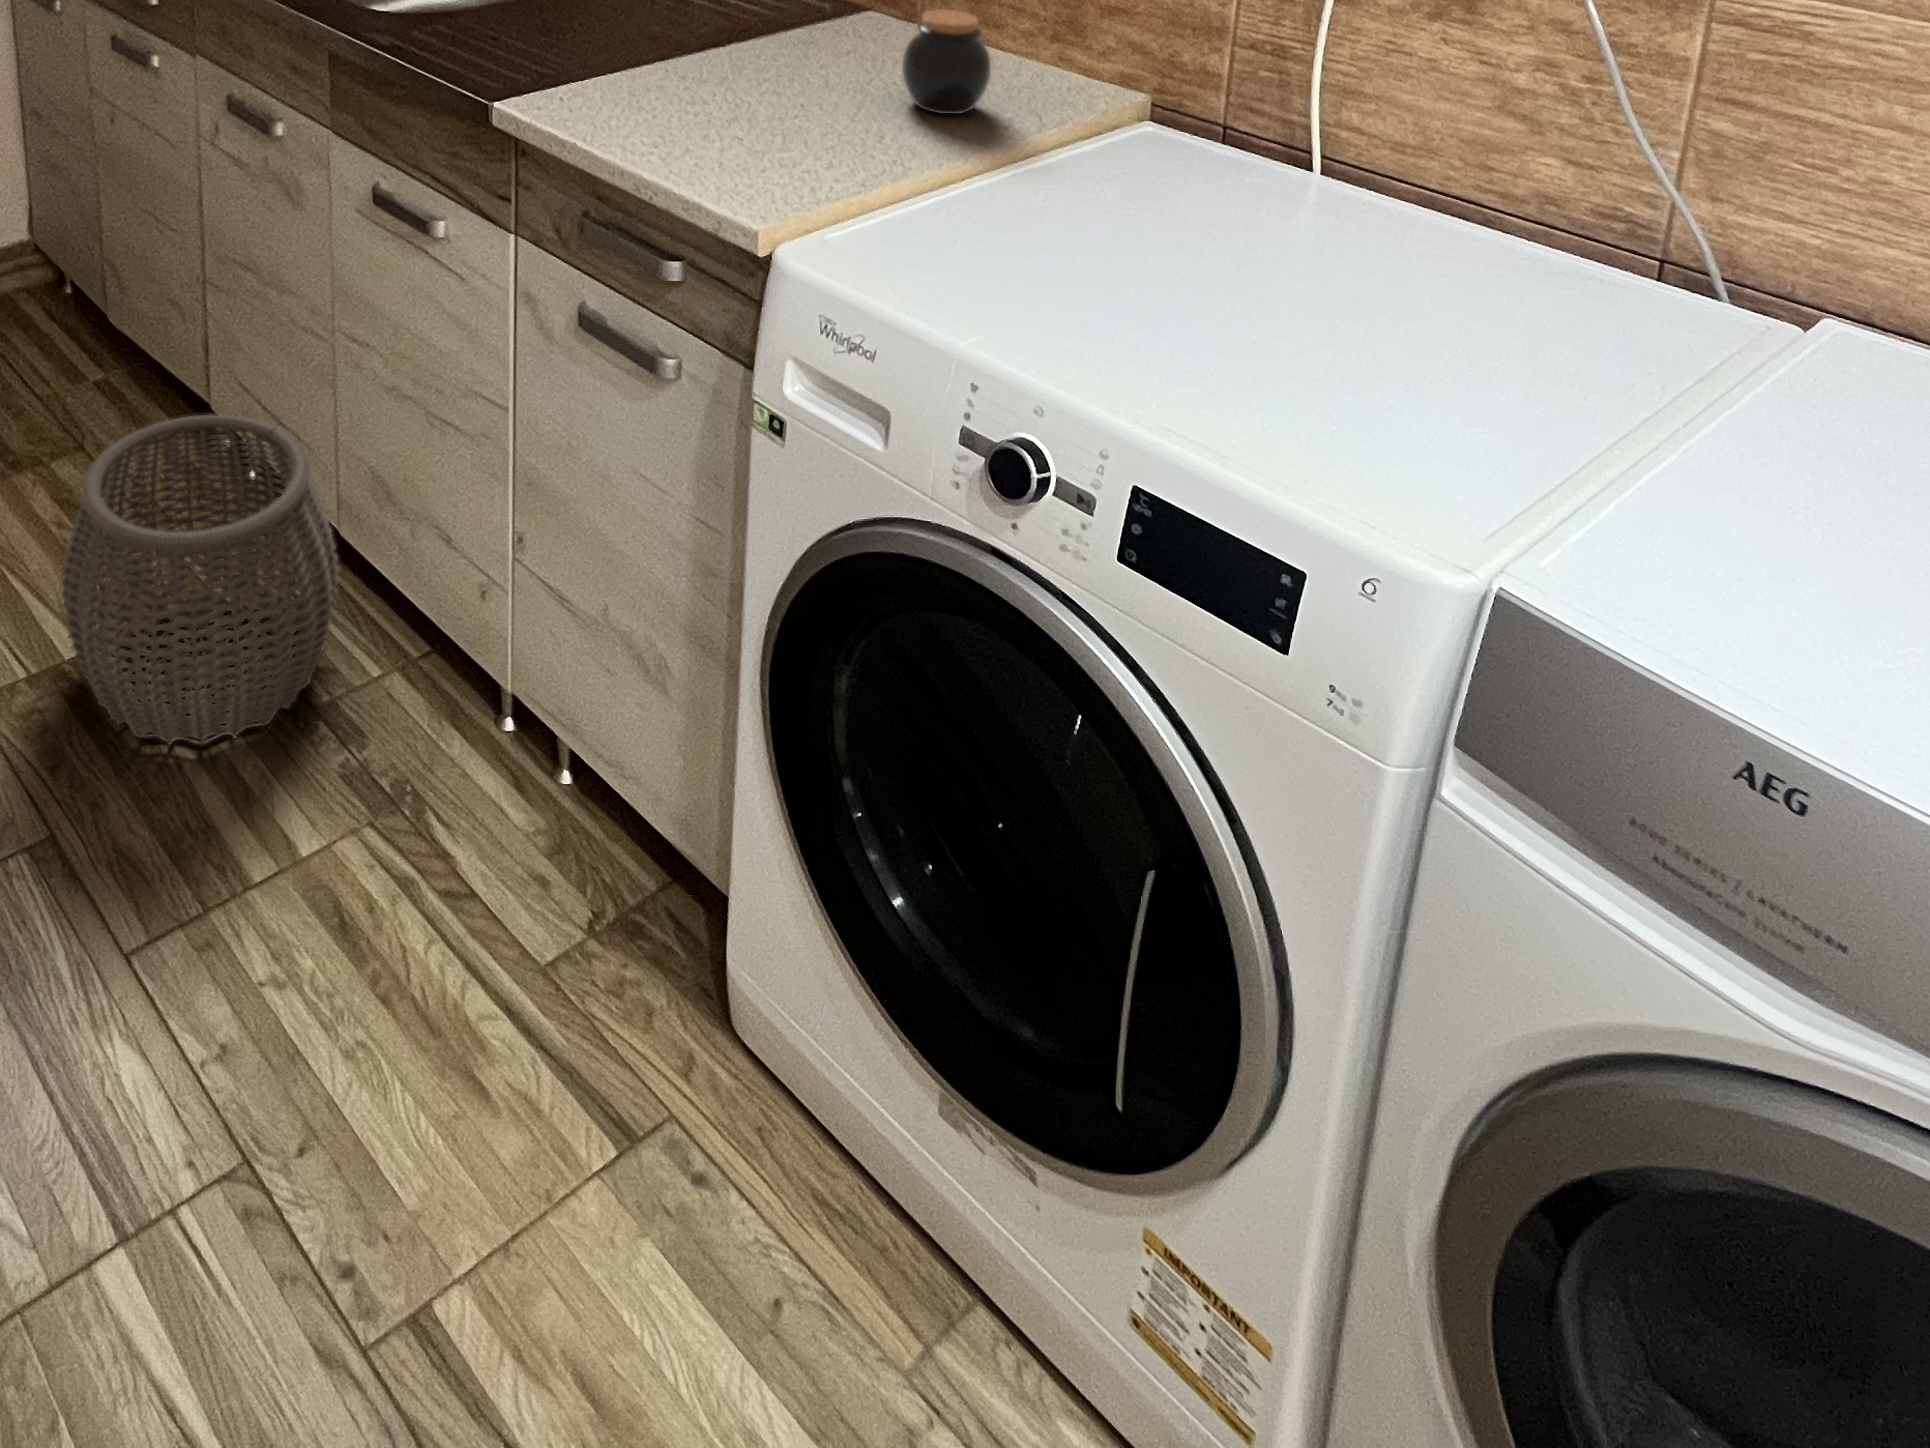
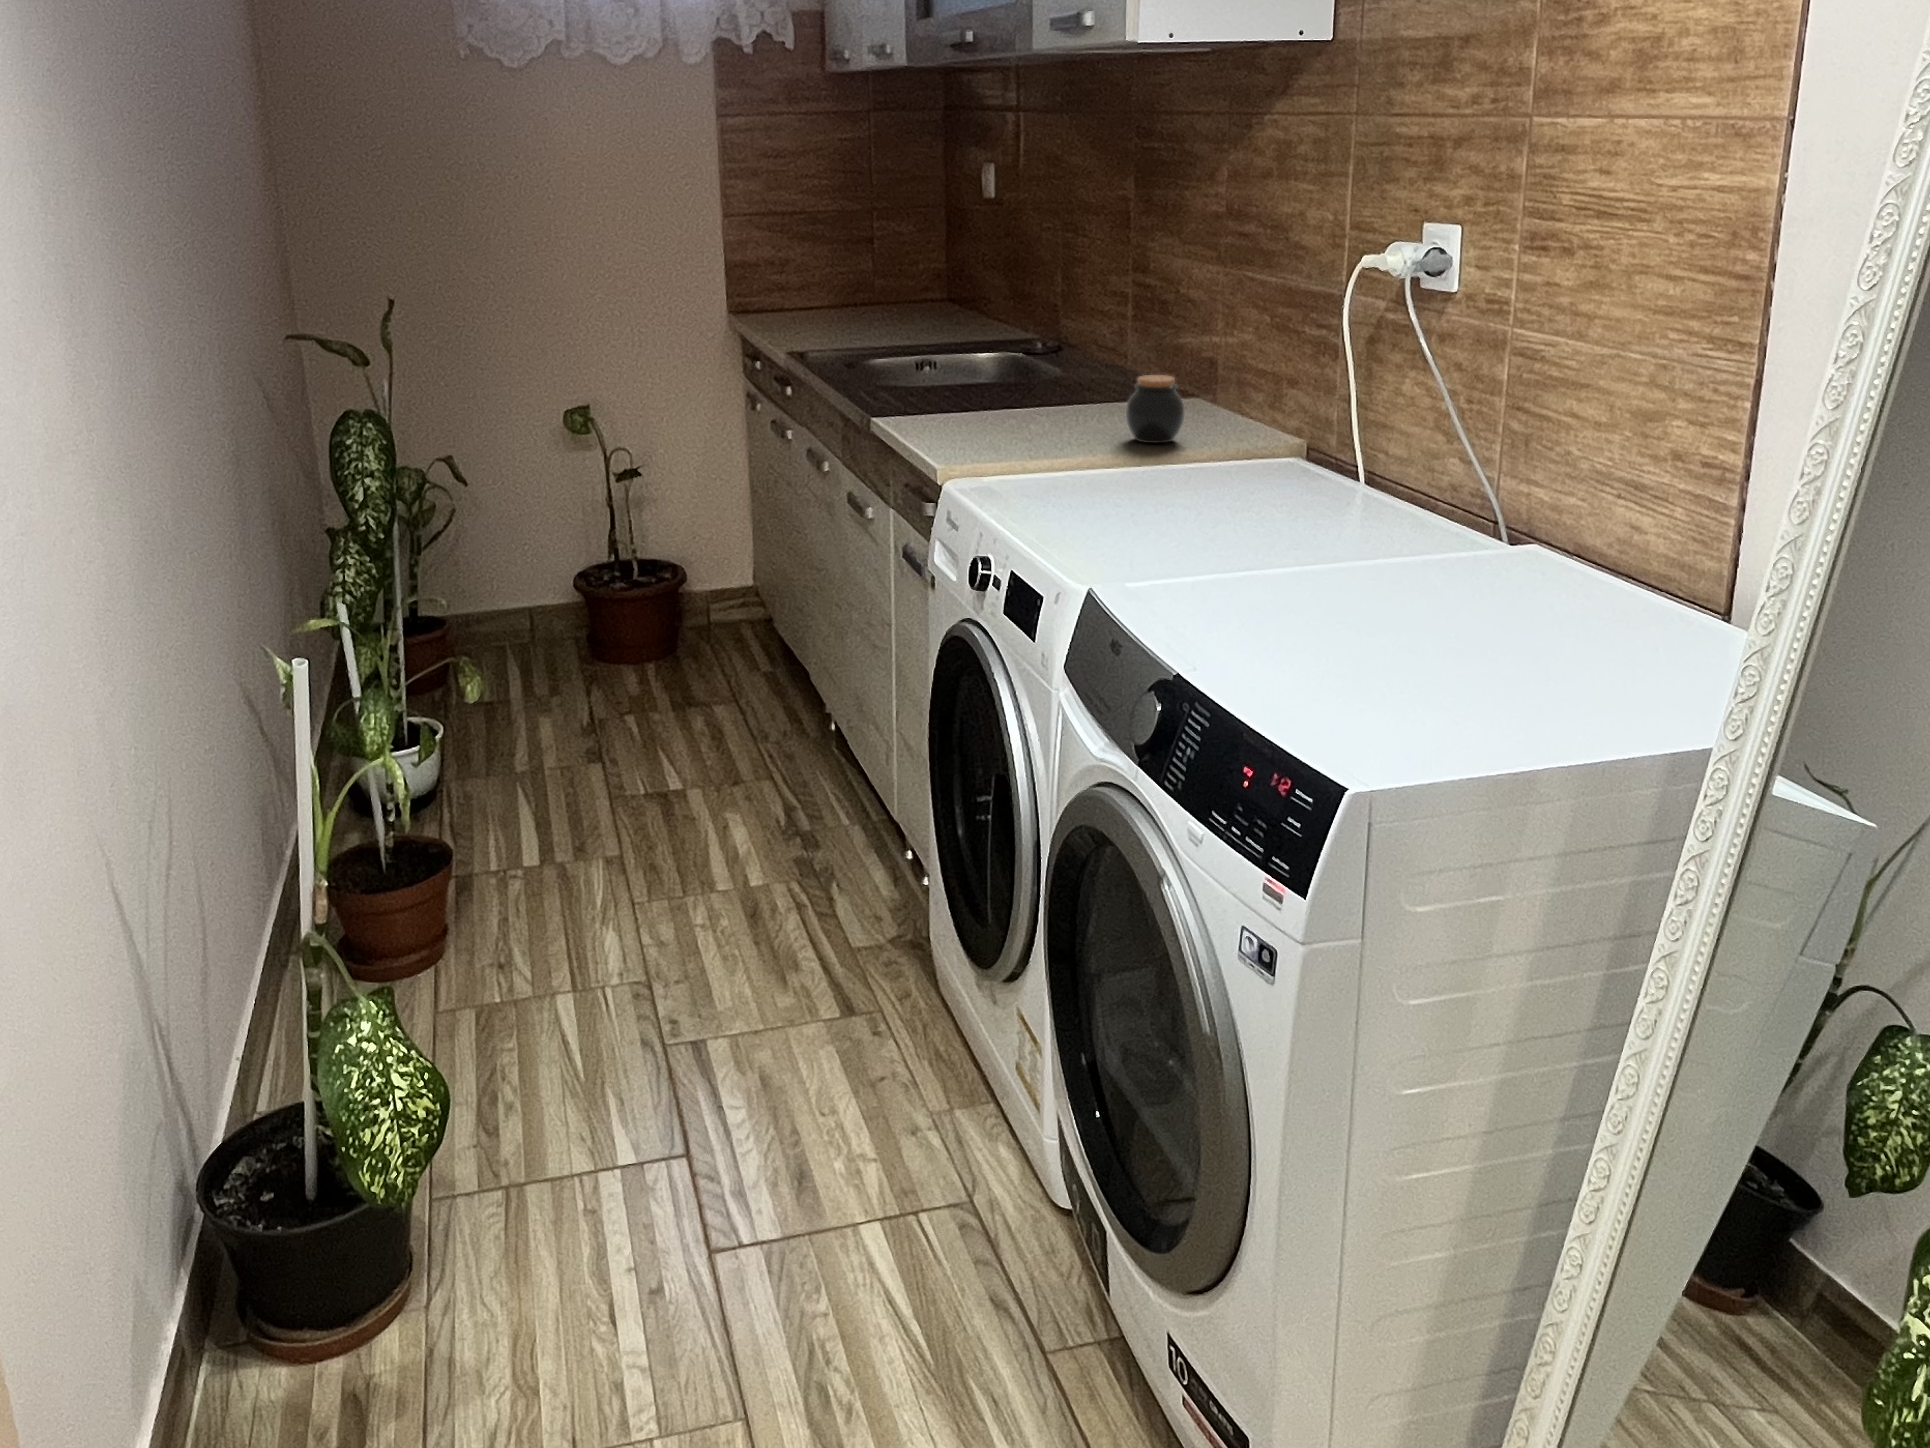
woven basket: present [61,415,339,745] -> none [657,647,830,834]

